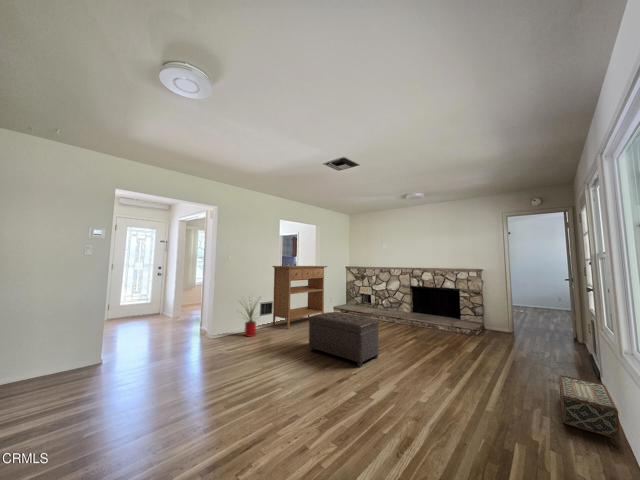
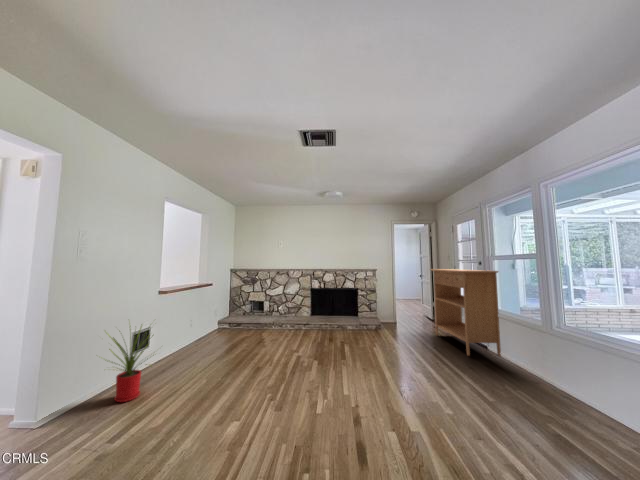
console table: present [273,266,327,329] -> present [431,269,501,356]
ottoman: present [309,312,379,367] -> none [266,332,358,398]
woven basket: present [559,375,620,440] -> none [504,354,574,396]

